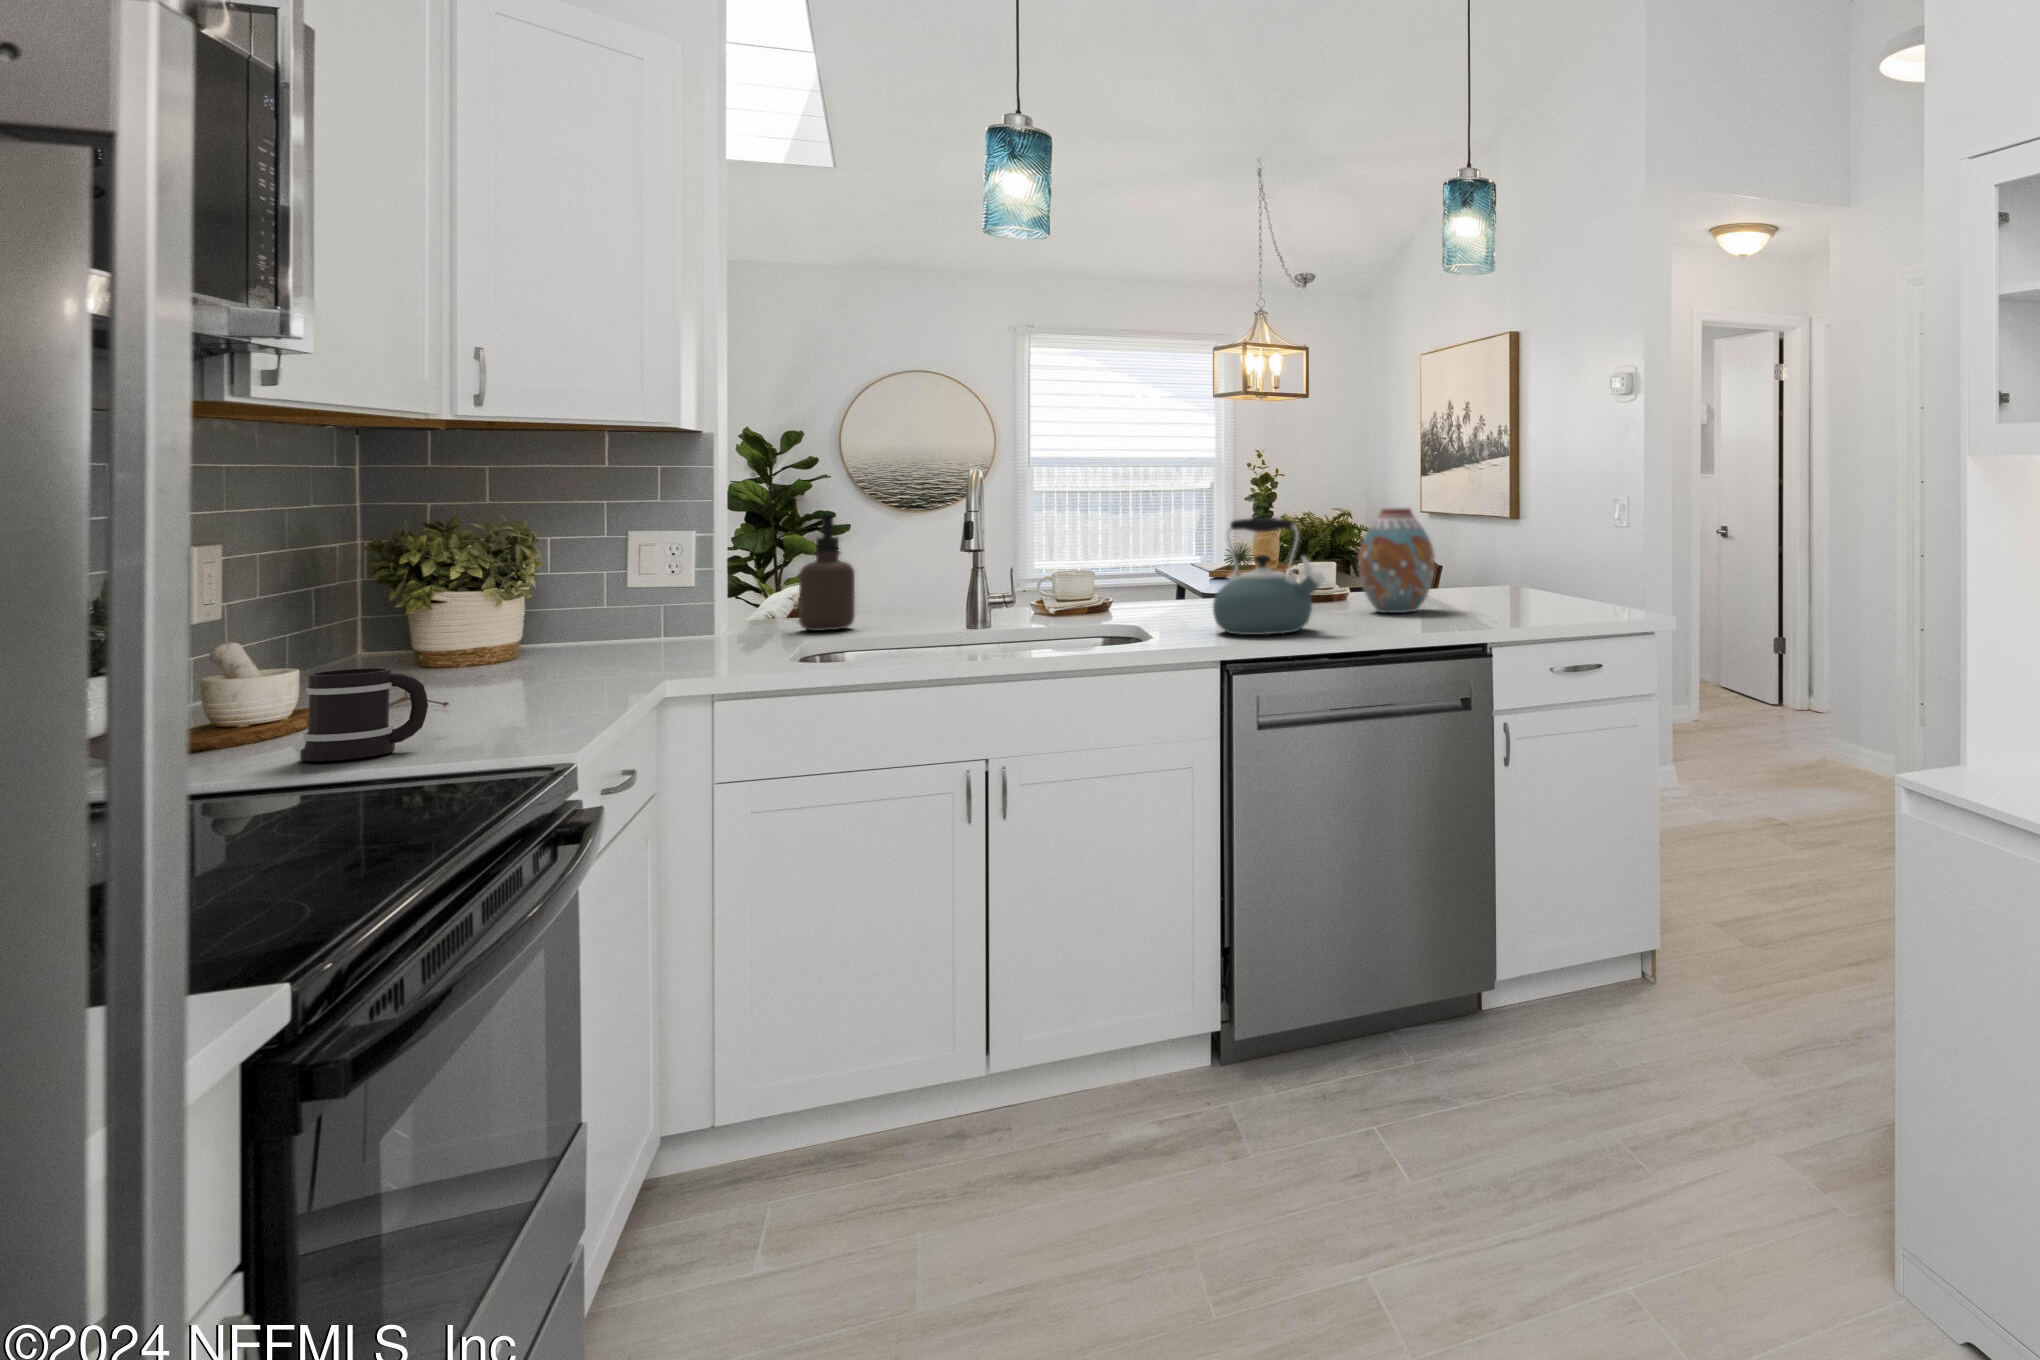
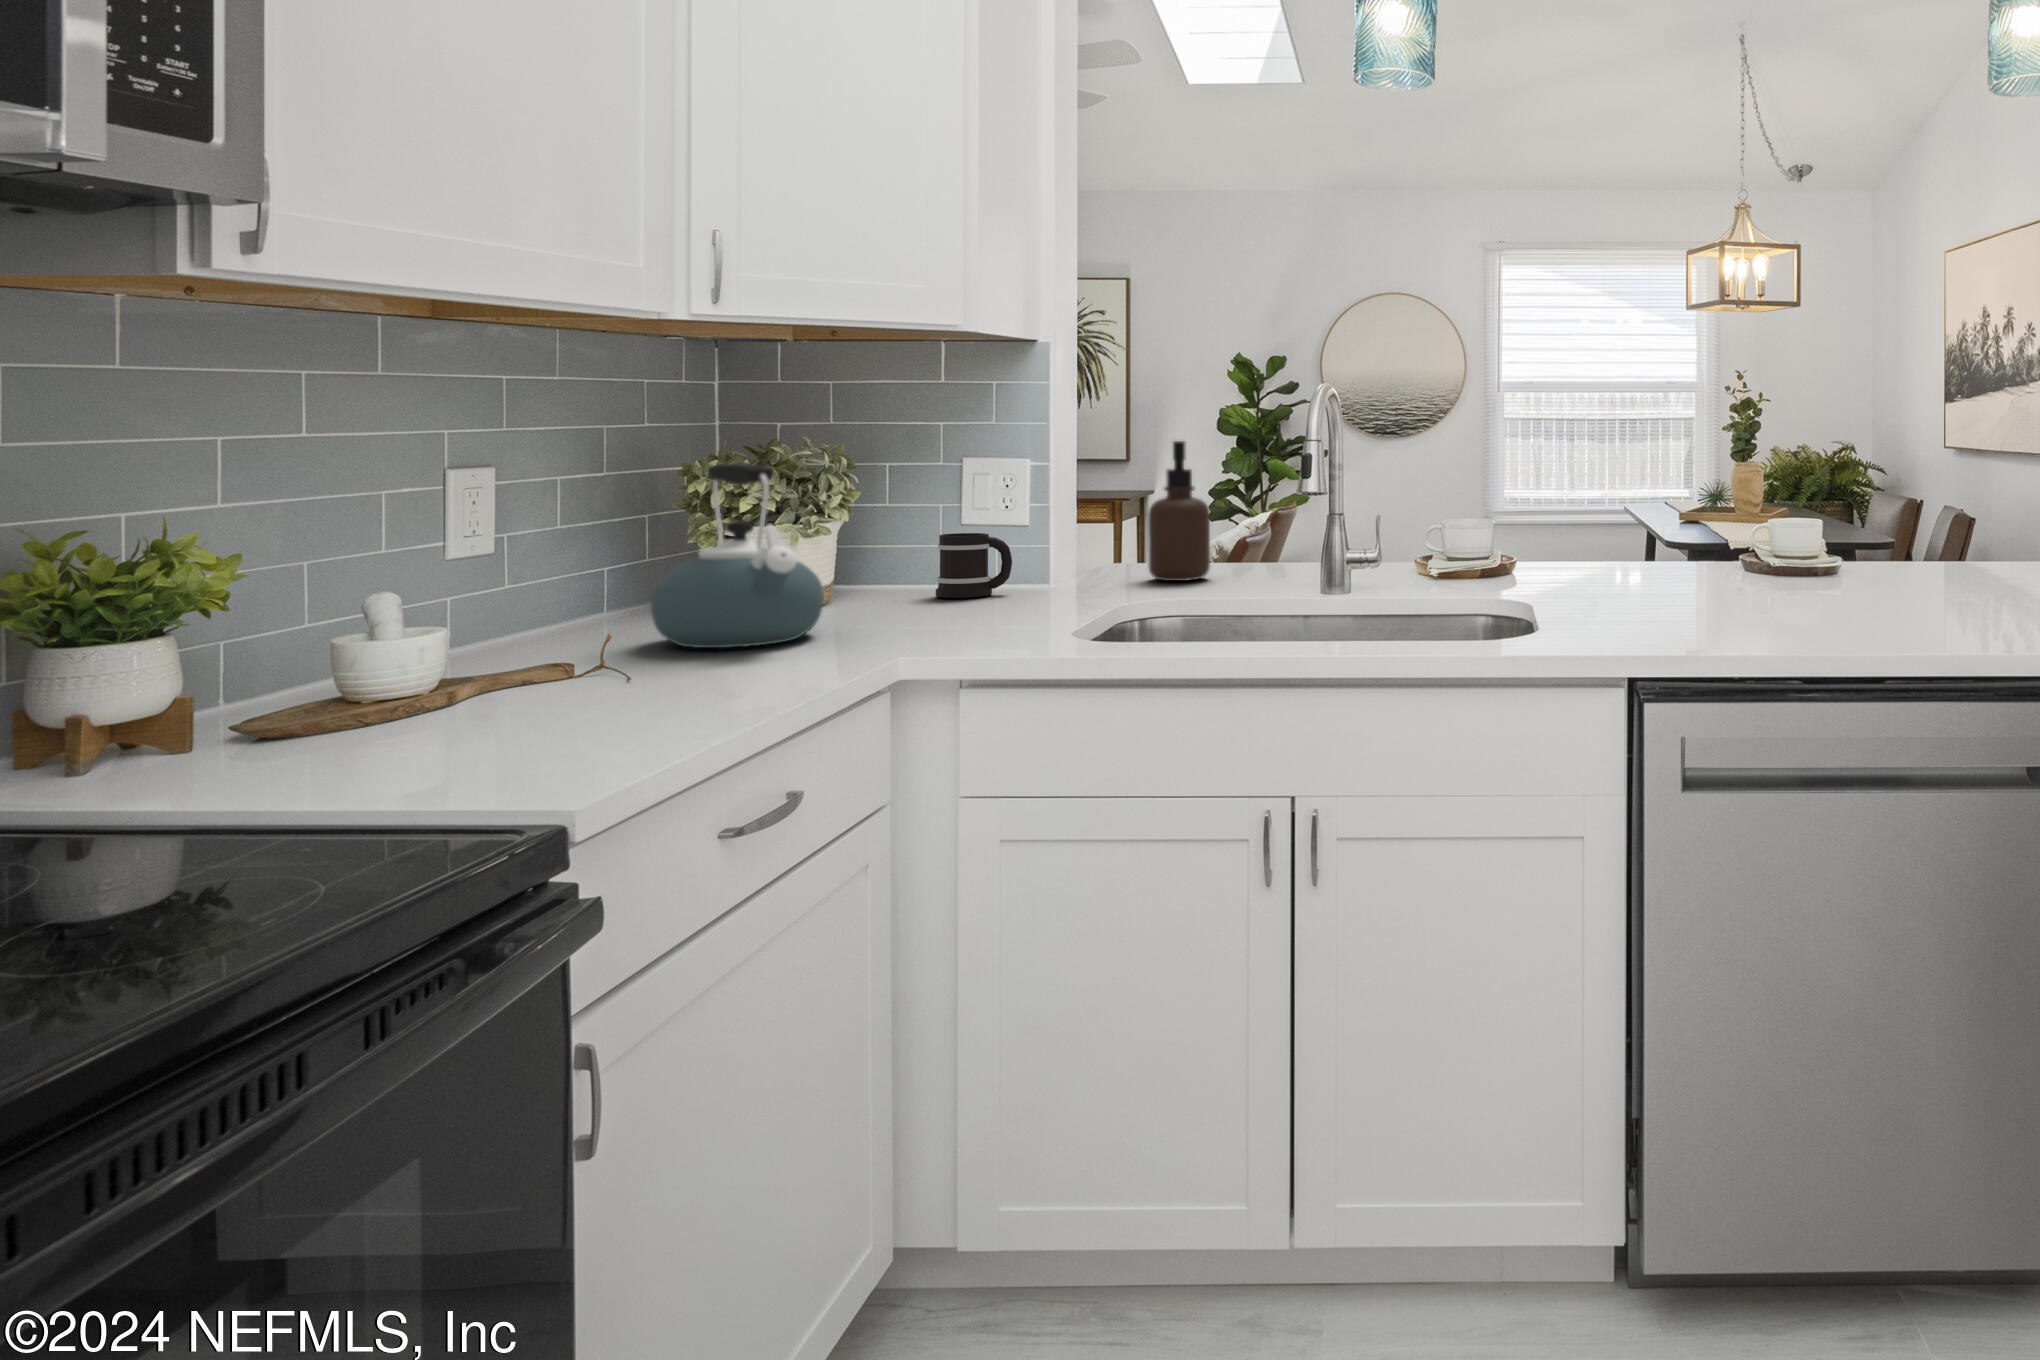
vase: present [1358,508,1435,613] -> none [1833,443,1944,590]
kettle: present [1213,518,1325,635] -> present [651,463,824,648]
mug: present [300,668,428,761] -> present [936,533,1012,598]

